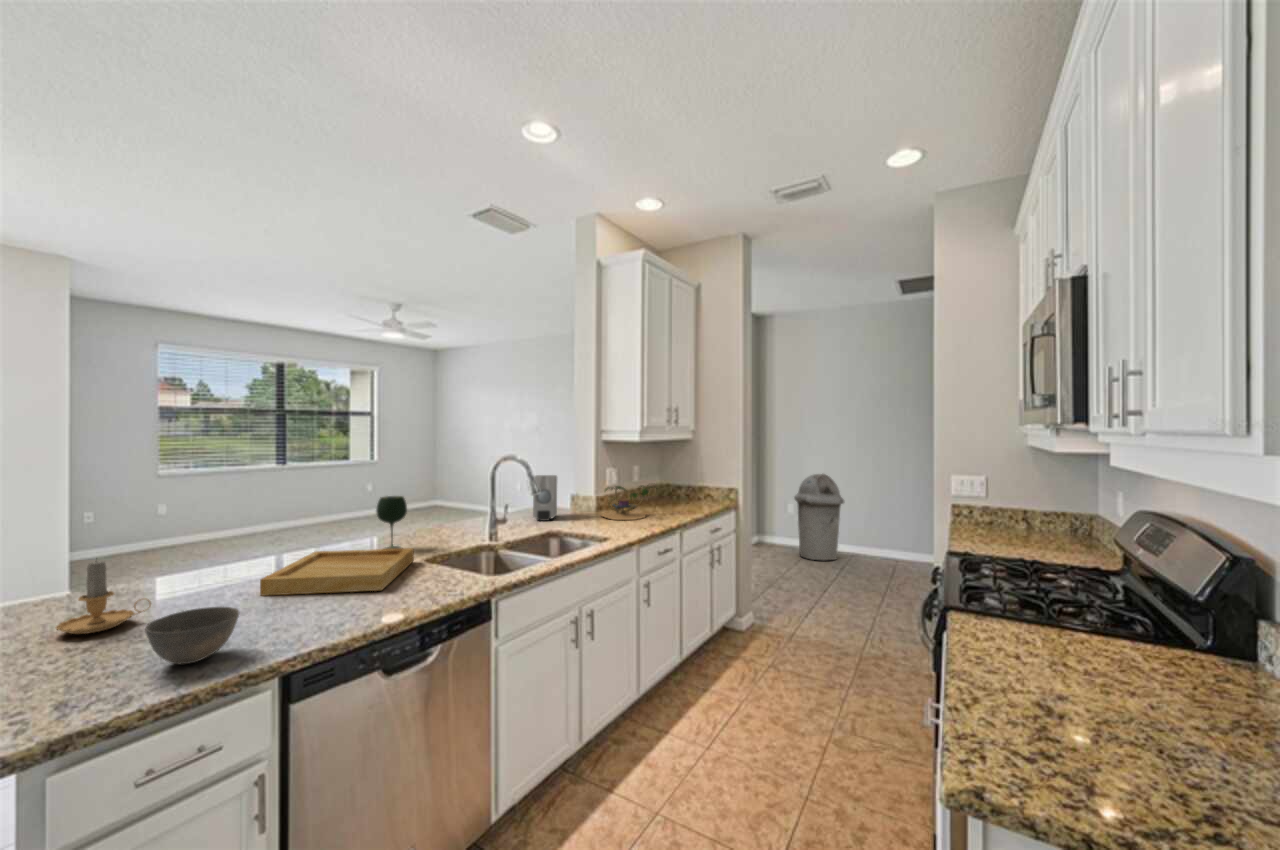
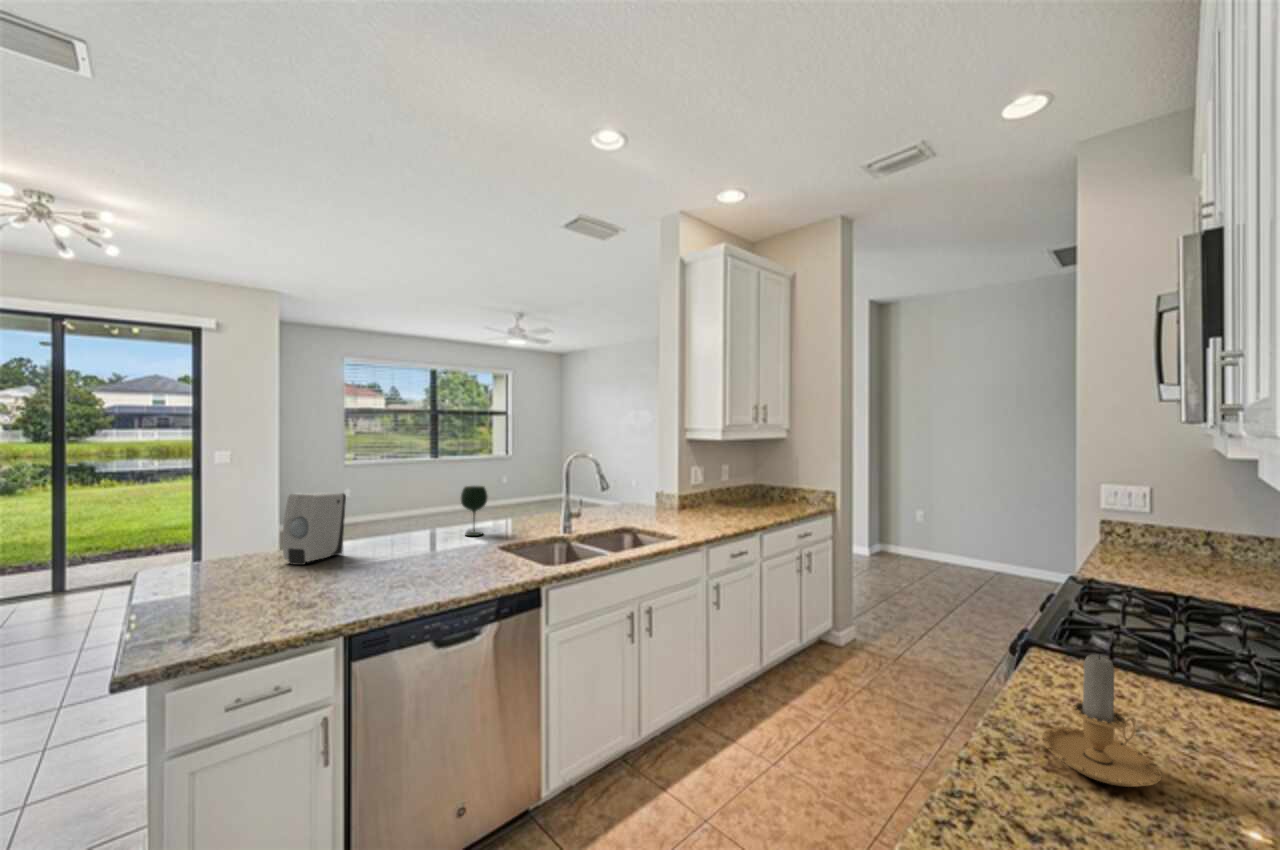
trash can: present [794,474,844,560] -> none [924,477,987,577]
soap dispenser: present [533,475,557,521] -> present [283,492,346,565]
plant: present [602,486,649,520] -> none [681,482,741,519]
tray: present [260,548,414,596] -> none [353,532,487,571]
candle: present [56,561,151,634] -> present [1042,655,1162,787]
bowl: present [145,607,239,664] -> none [244,574,316,619]

